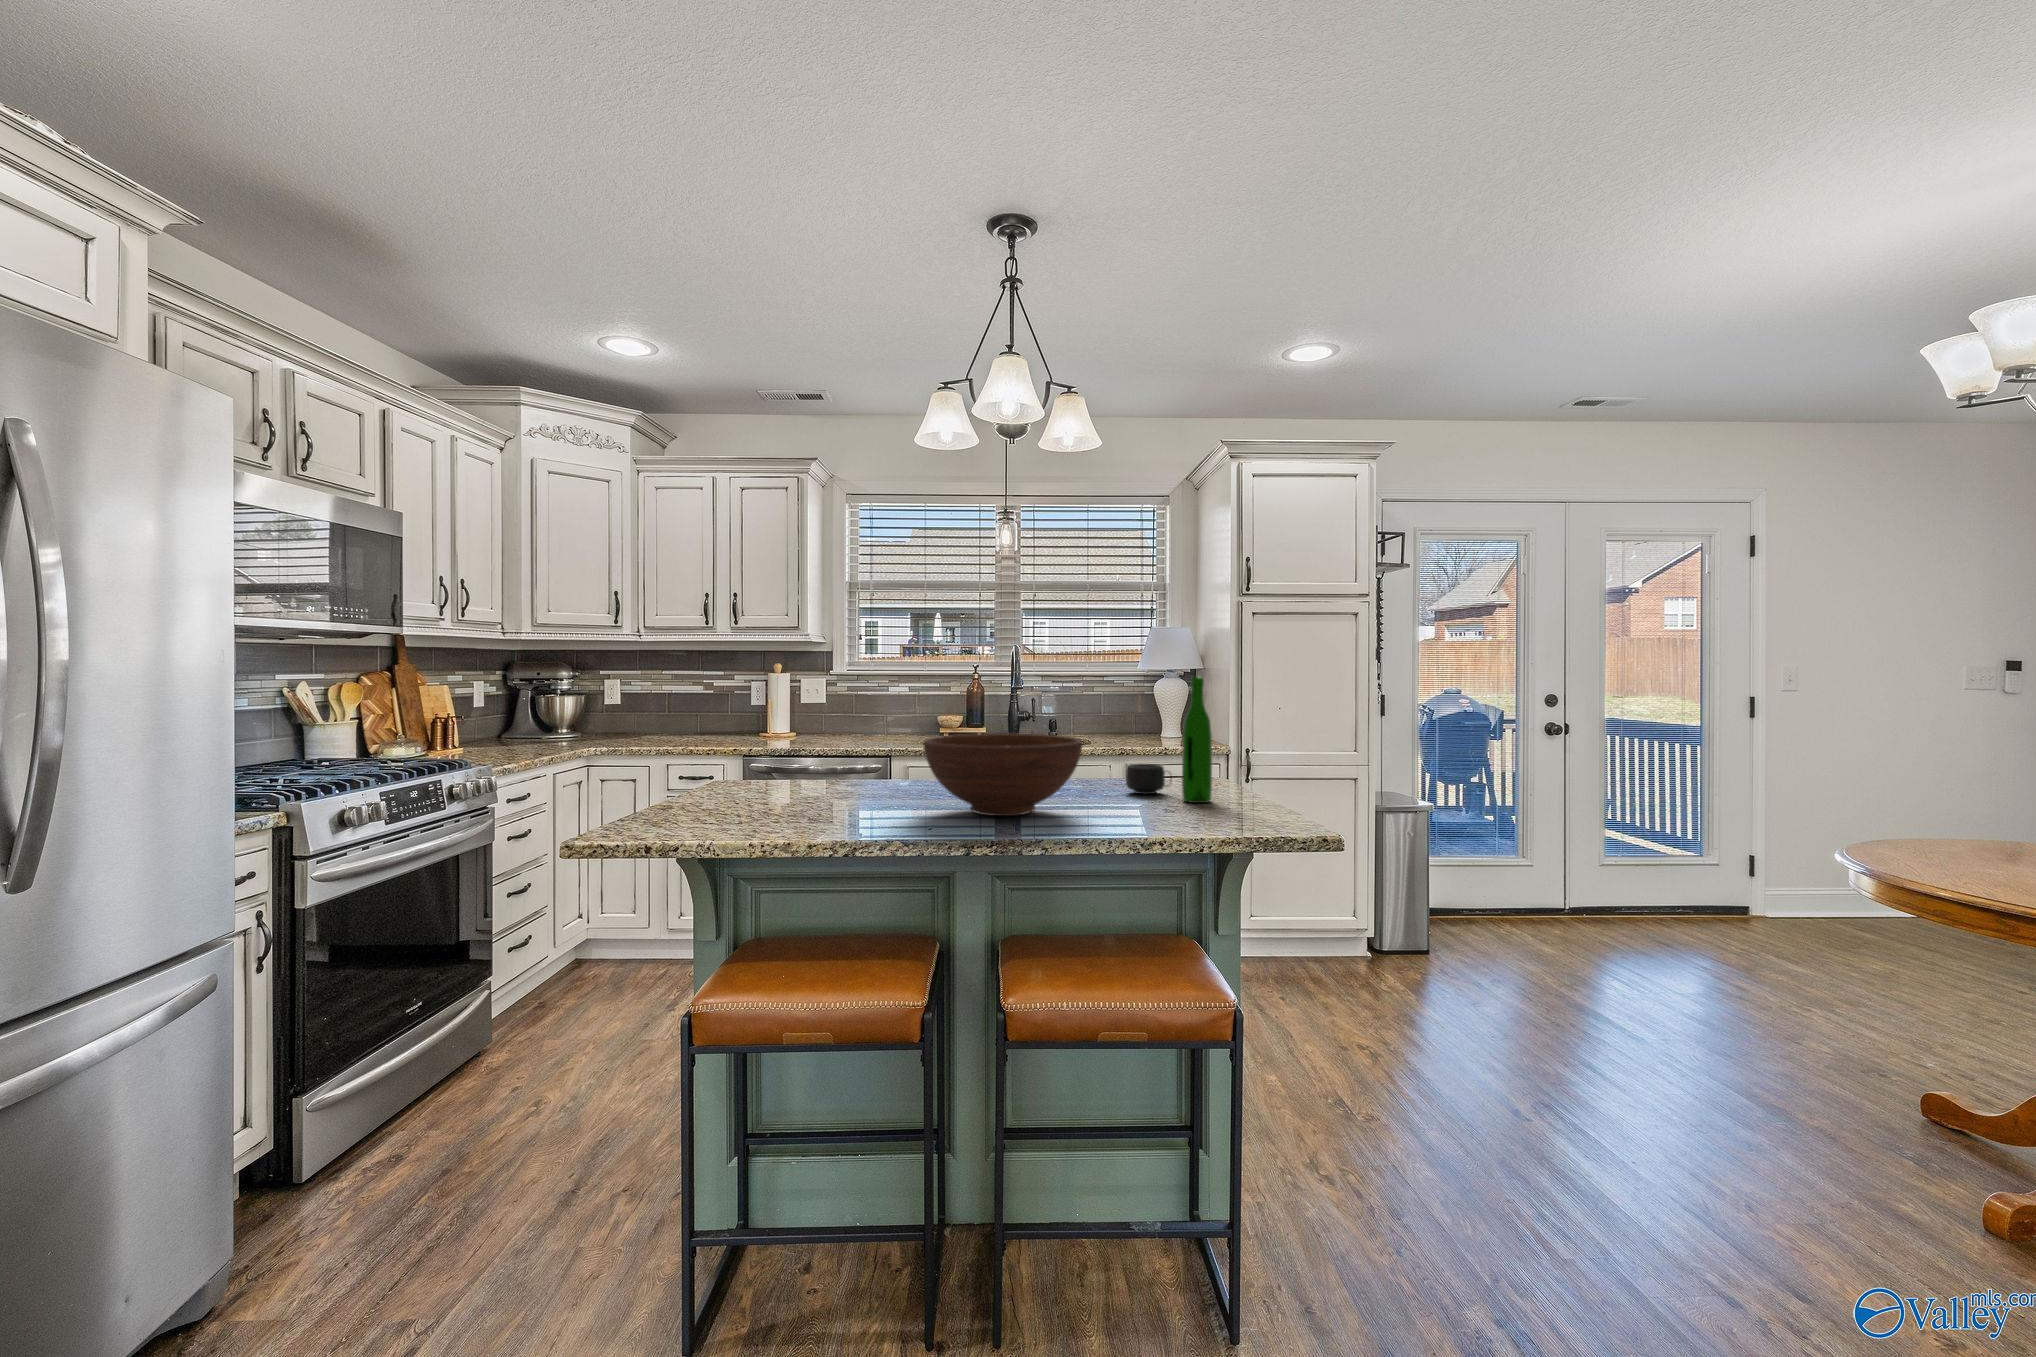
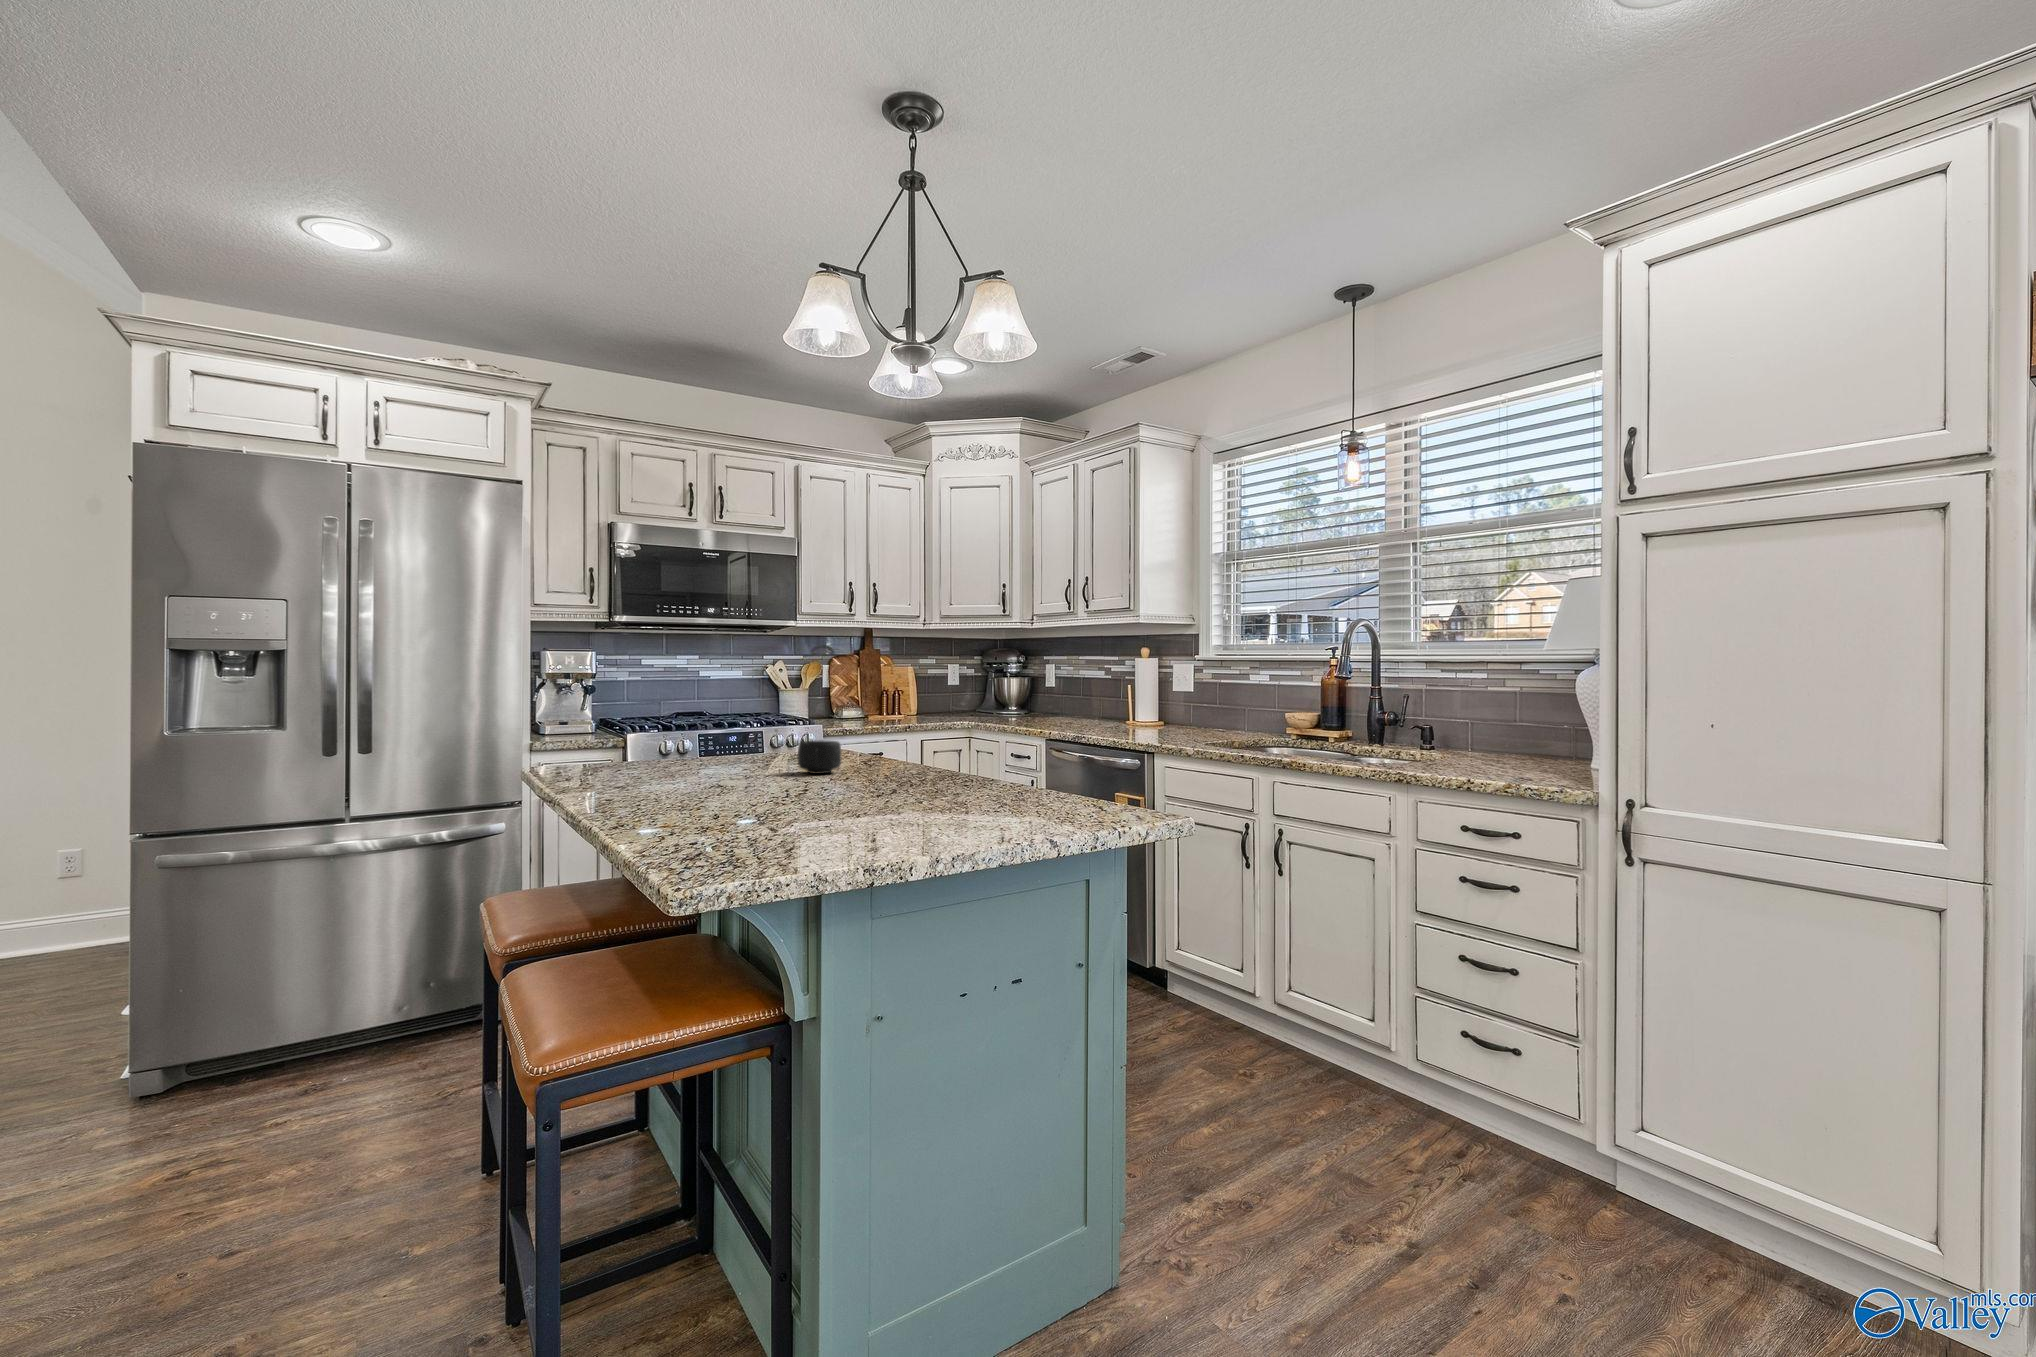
wine bottle: present [1182,677,1212,803] -> none [757,641,790,782]
fruit bowl: present [924,733,1082,816] -> none [566,696,718,766]

